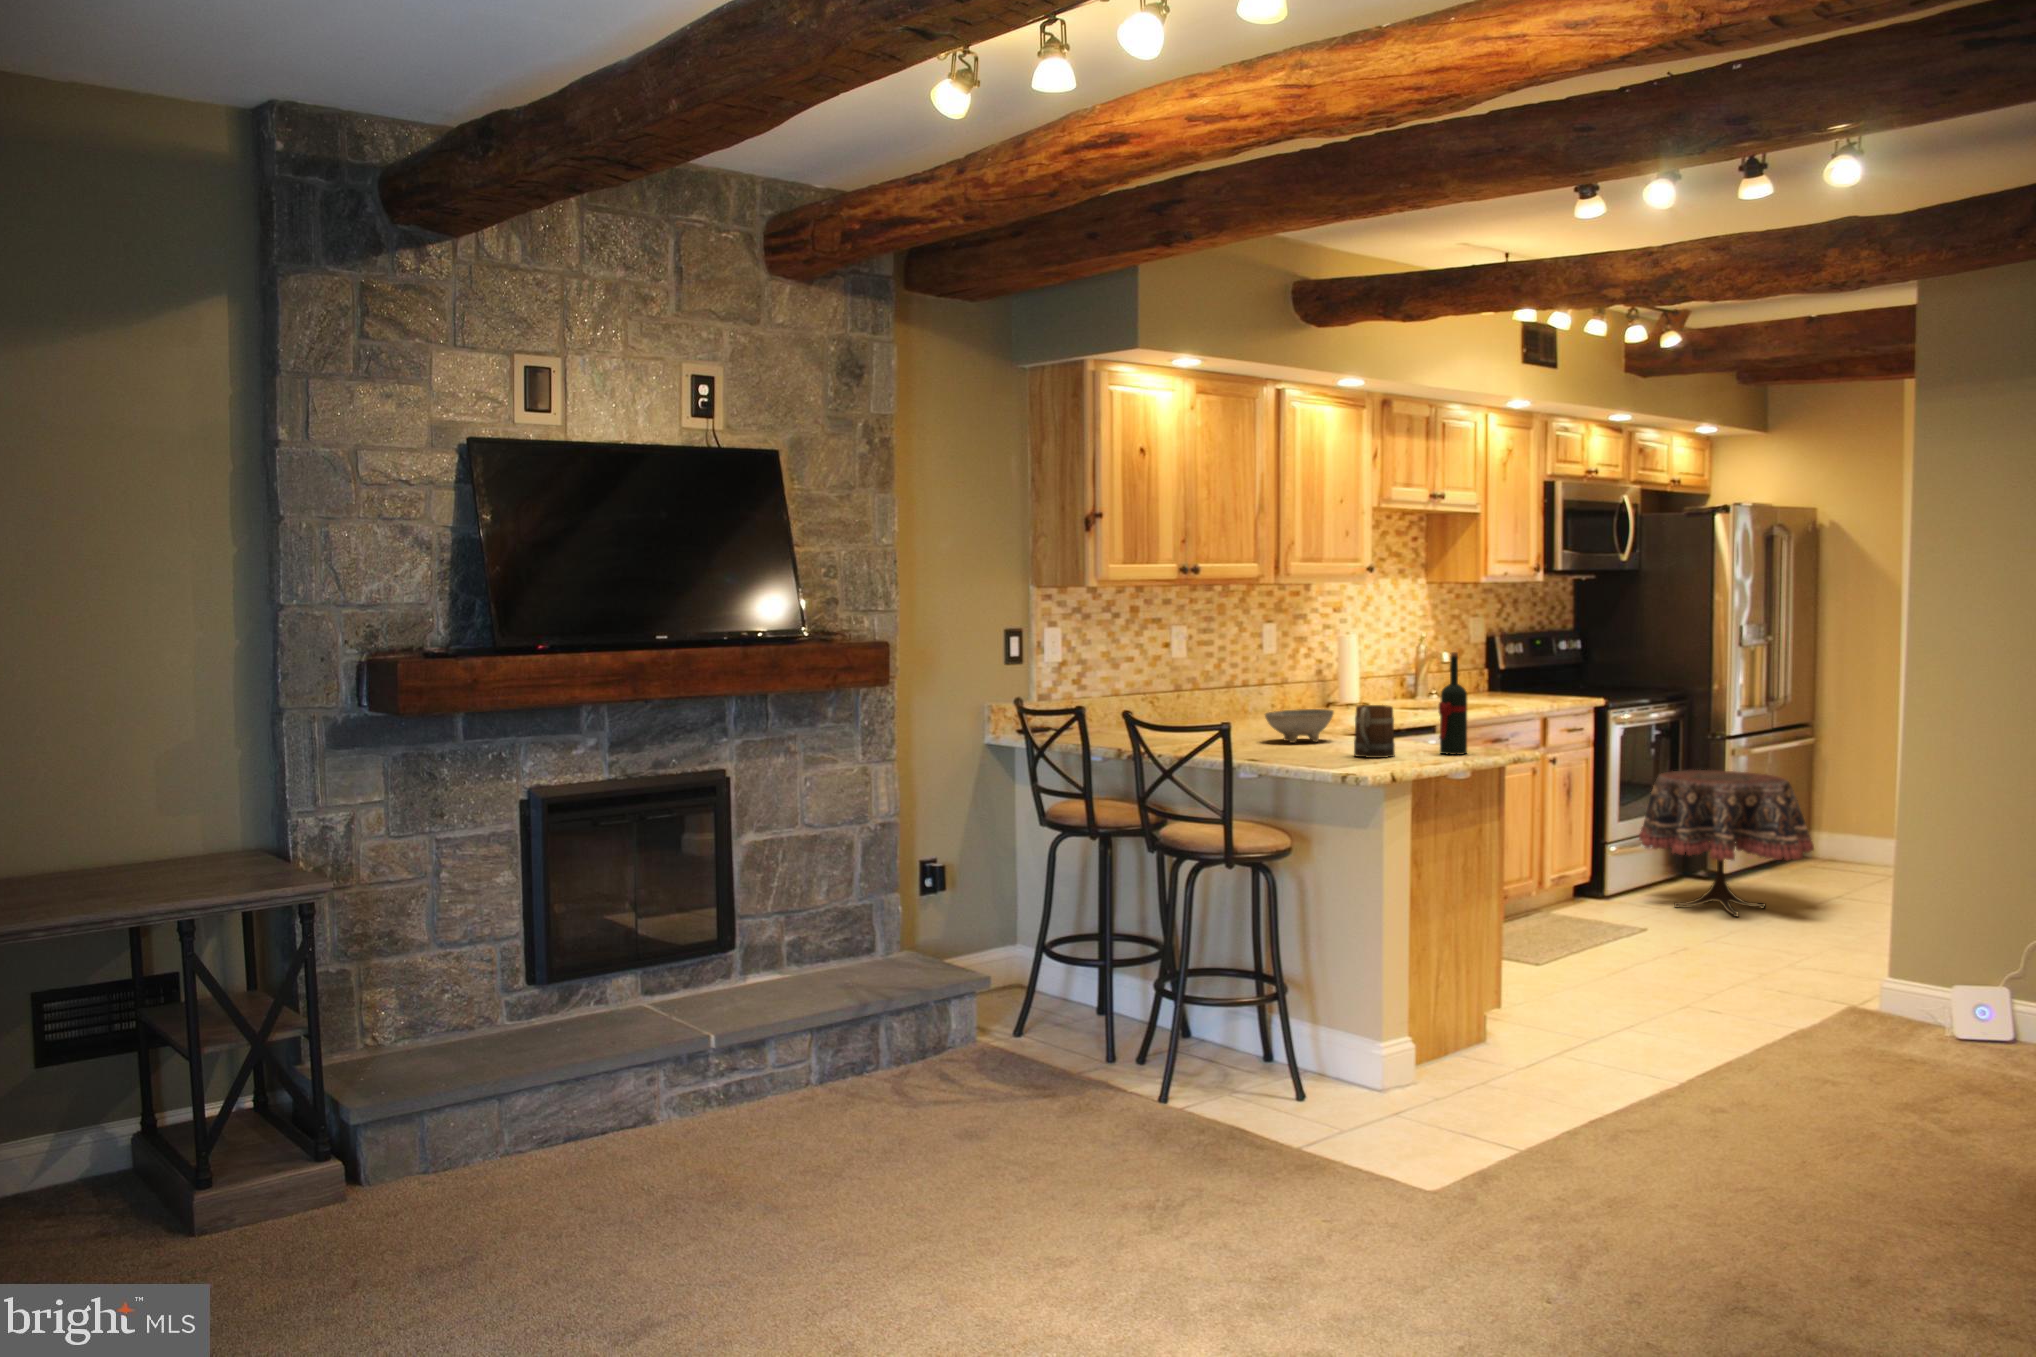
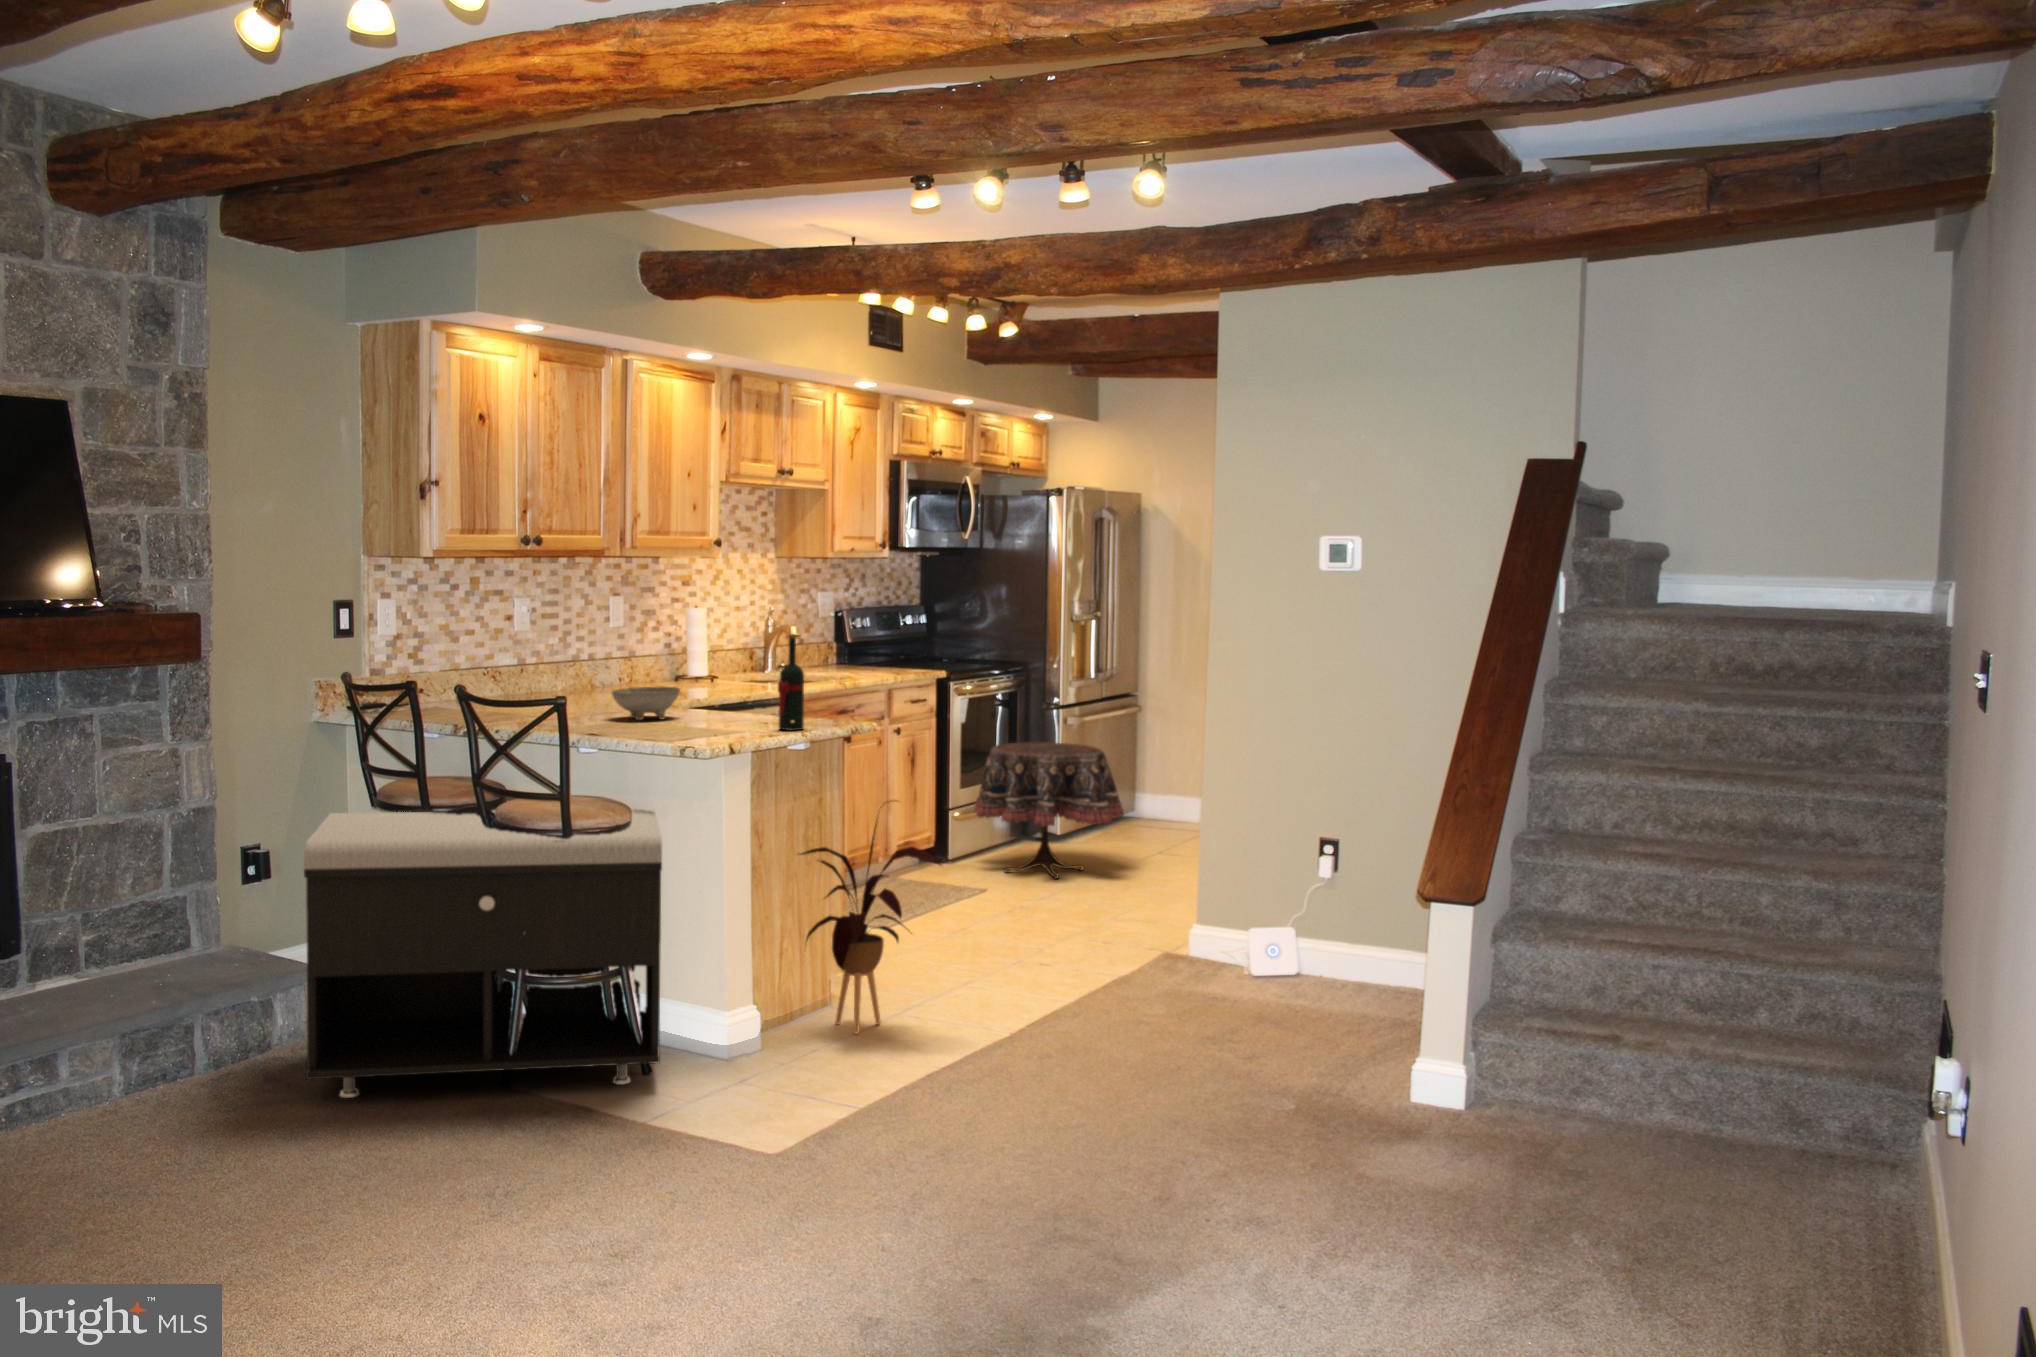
mug: present [1354,705,1395,758] -> none [698,684,737,734]
storage bench: none [964,830,1319,1128] -> present [304,809,662,1098]
house plant: none [1459,832,1634,1088] -> present [800,807,941,1034]

